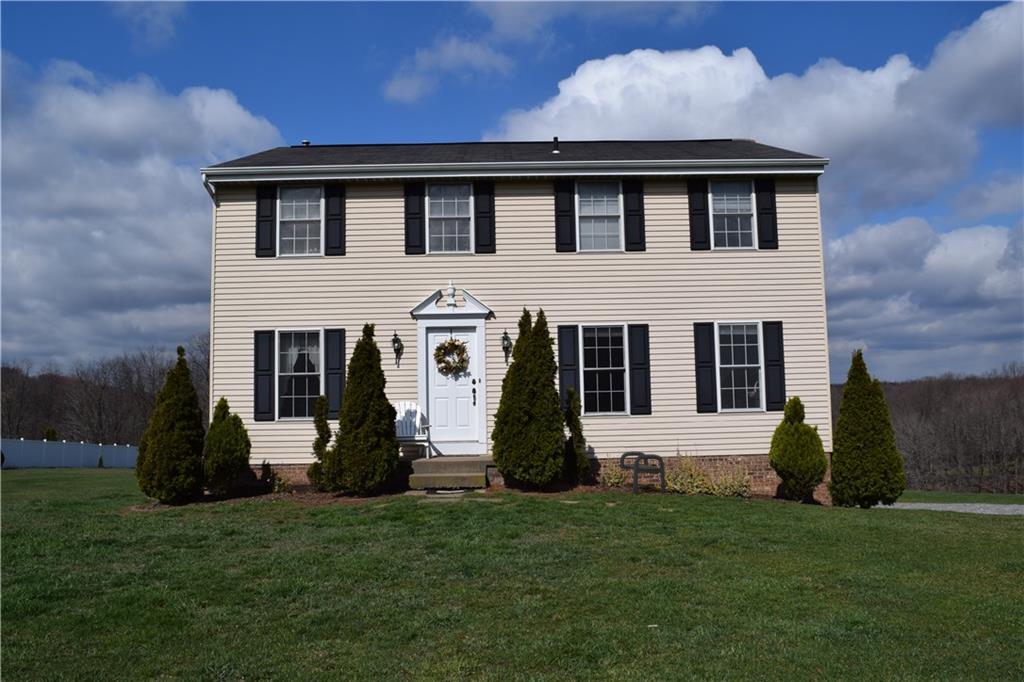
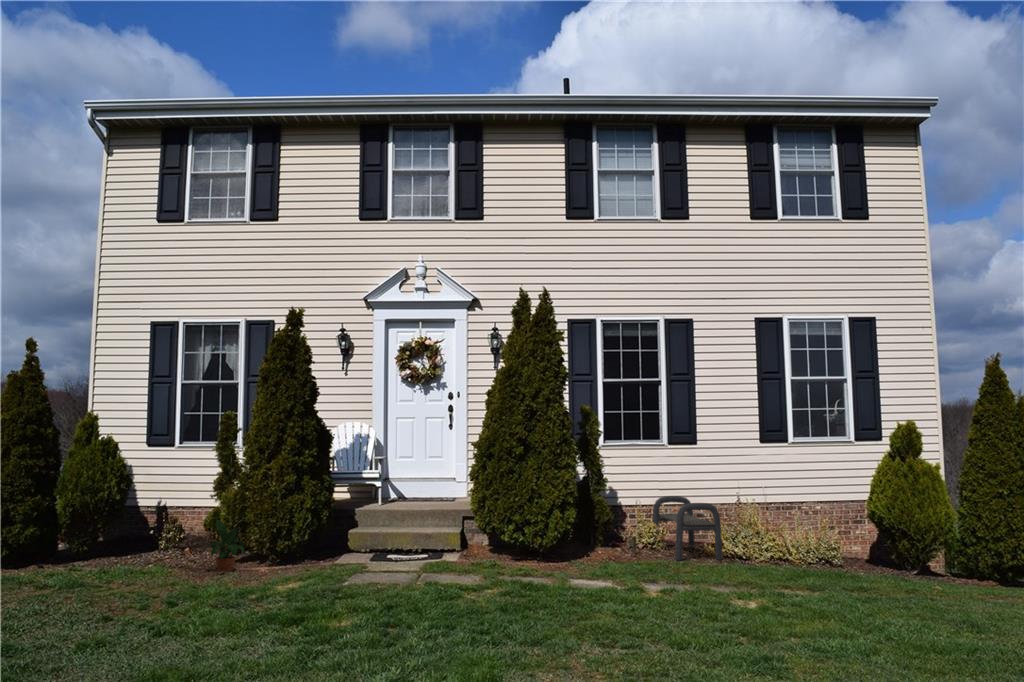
potted plant: none [316,467,344,500] -> present [203,520,245,571]

